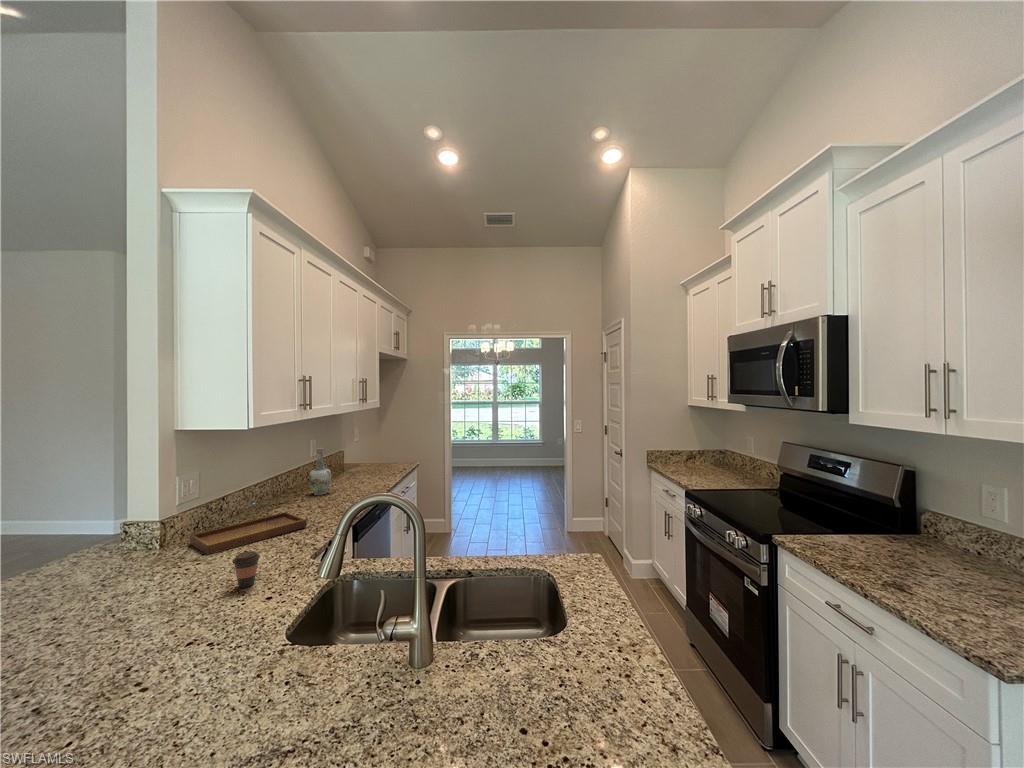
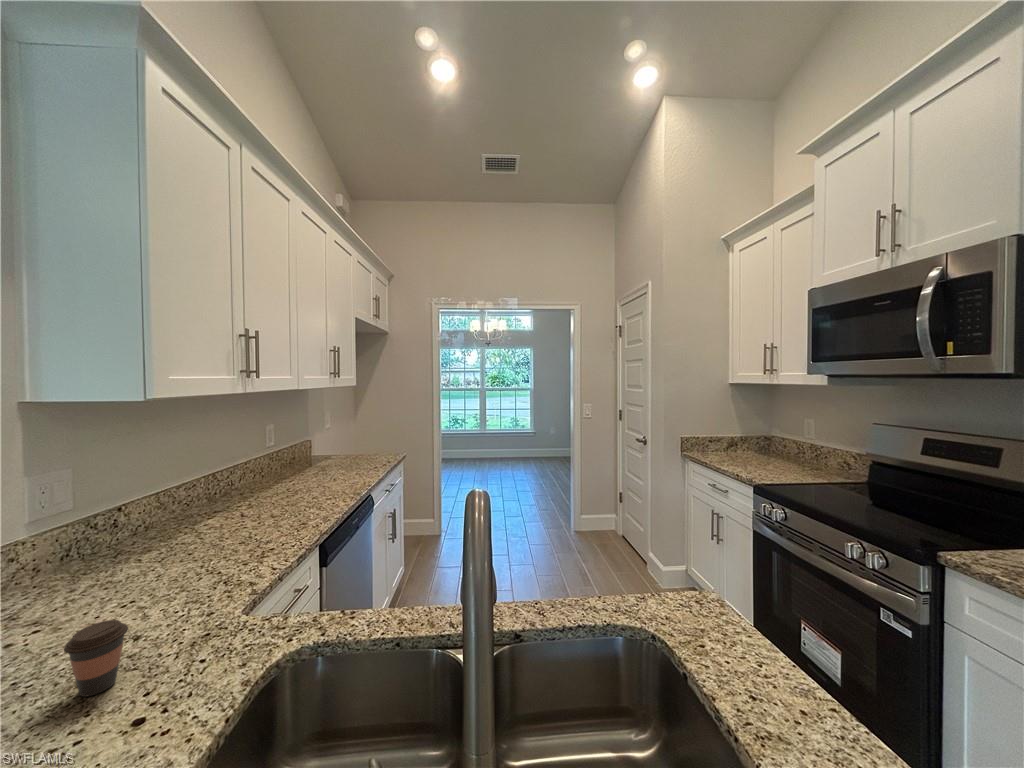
vase: present [309,448,331,495] -> none [262,434,293,497]
tray: present [190,503,307,555] -> none [43,515,247,610]

